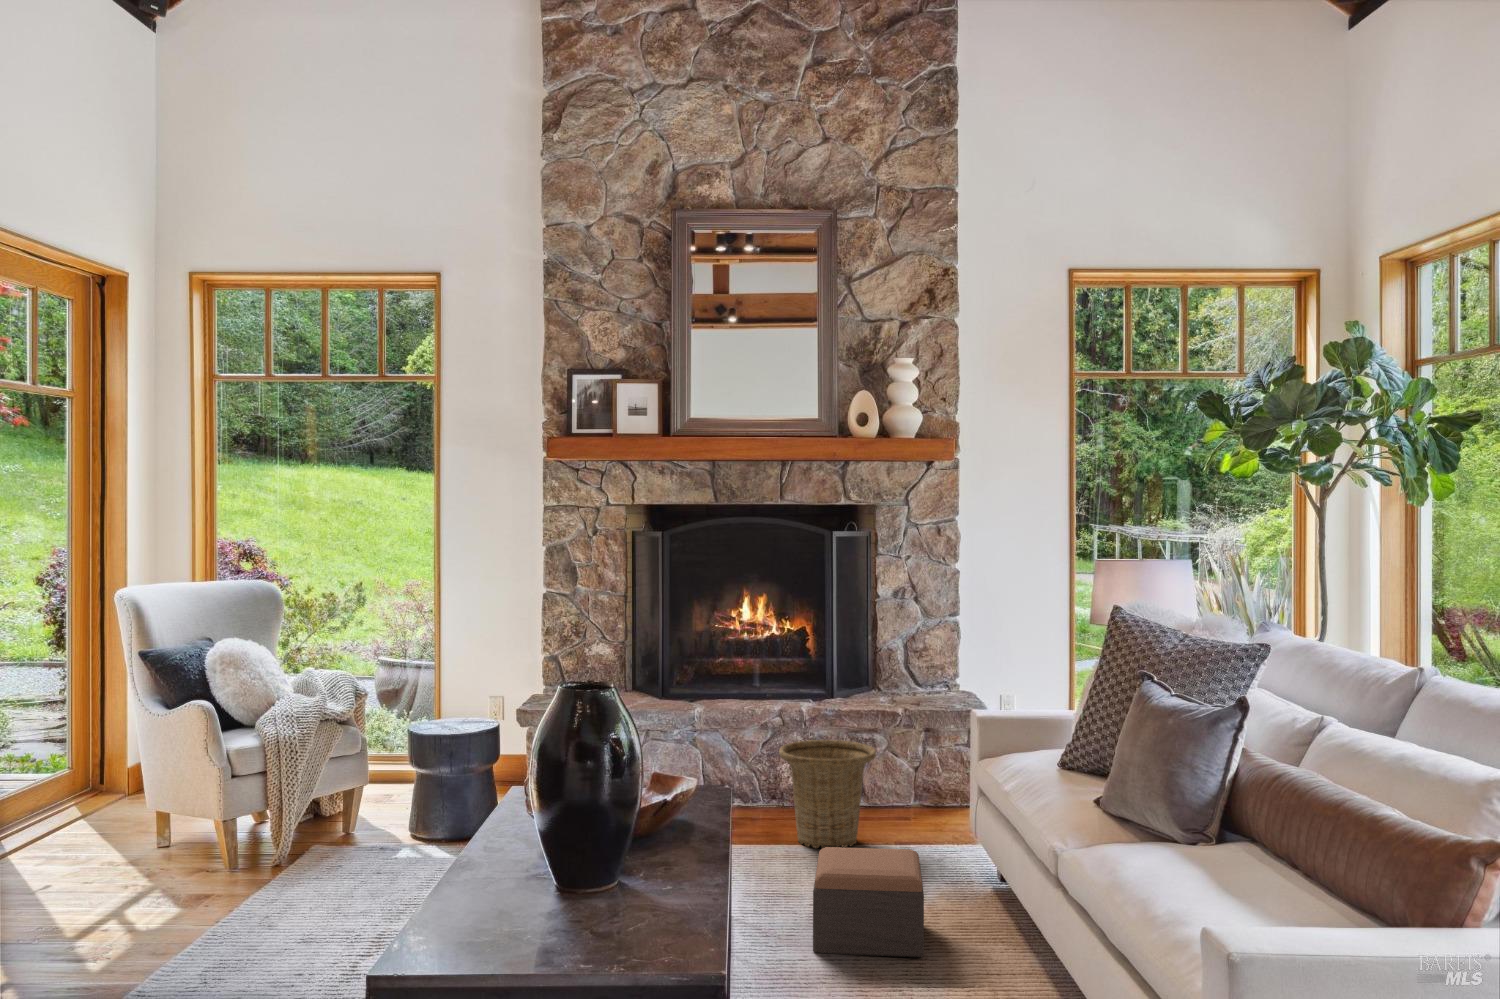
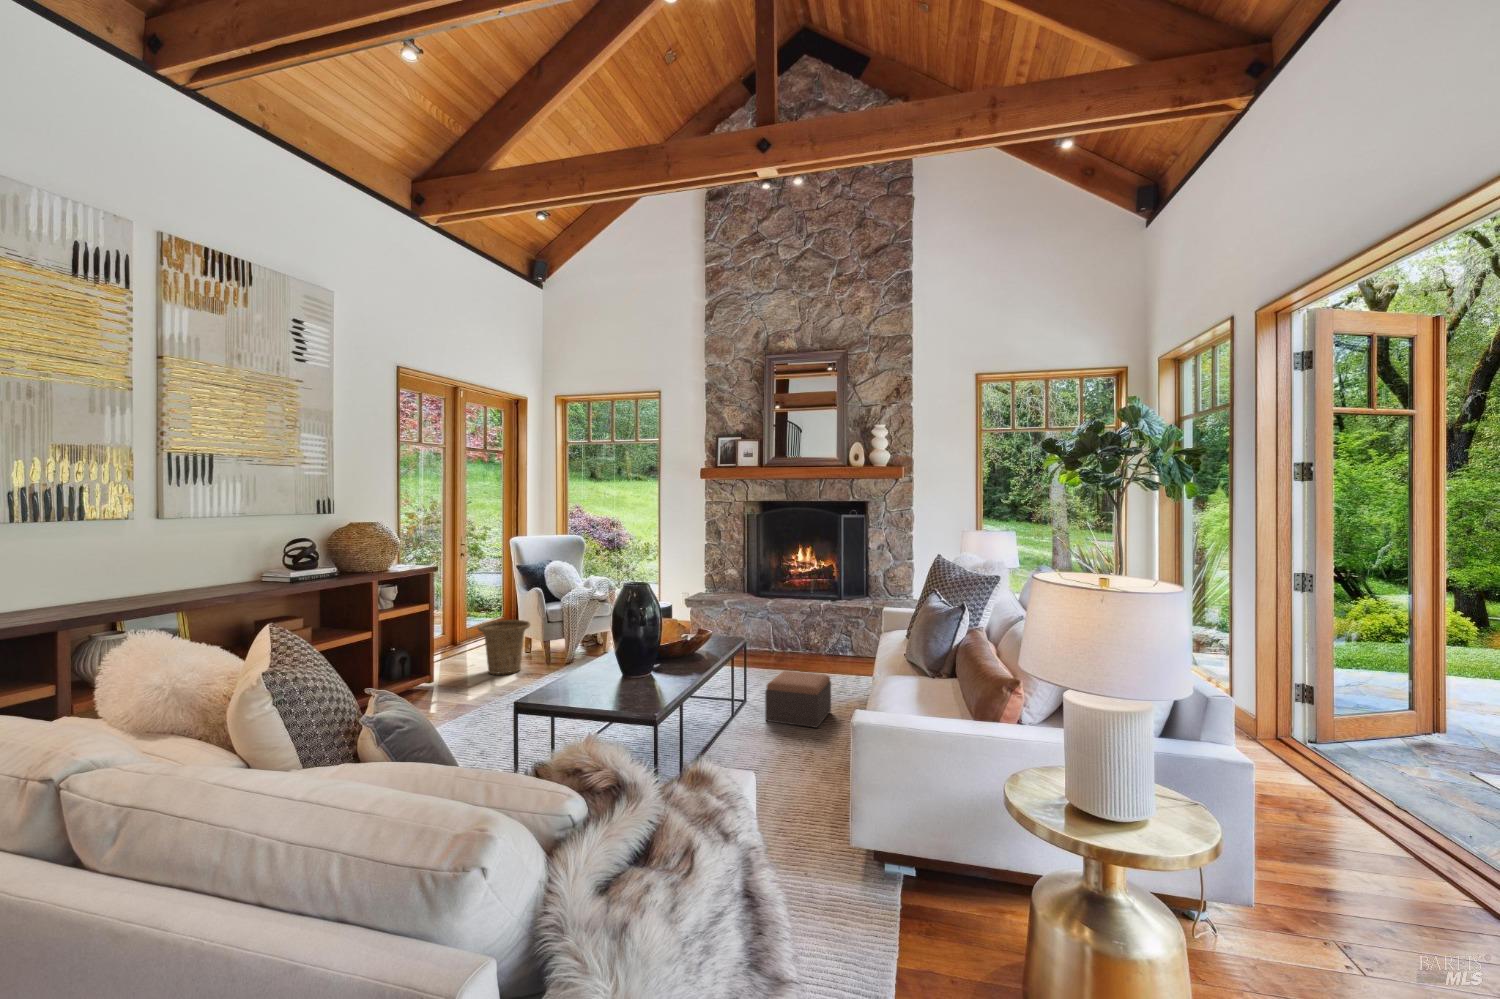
basket: present [779,740,876,848] -> present [478,620,530,675]

